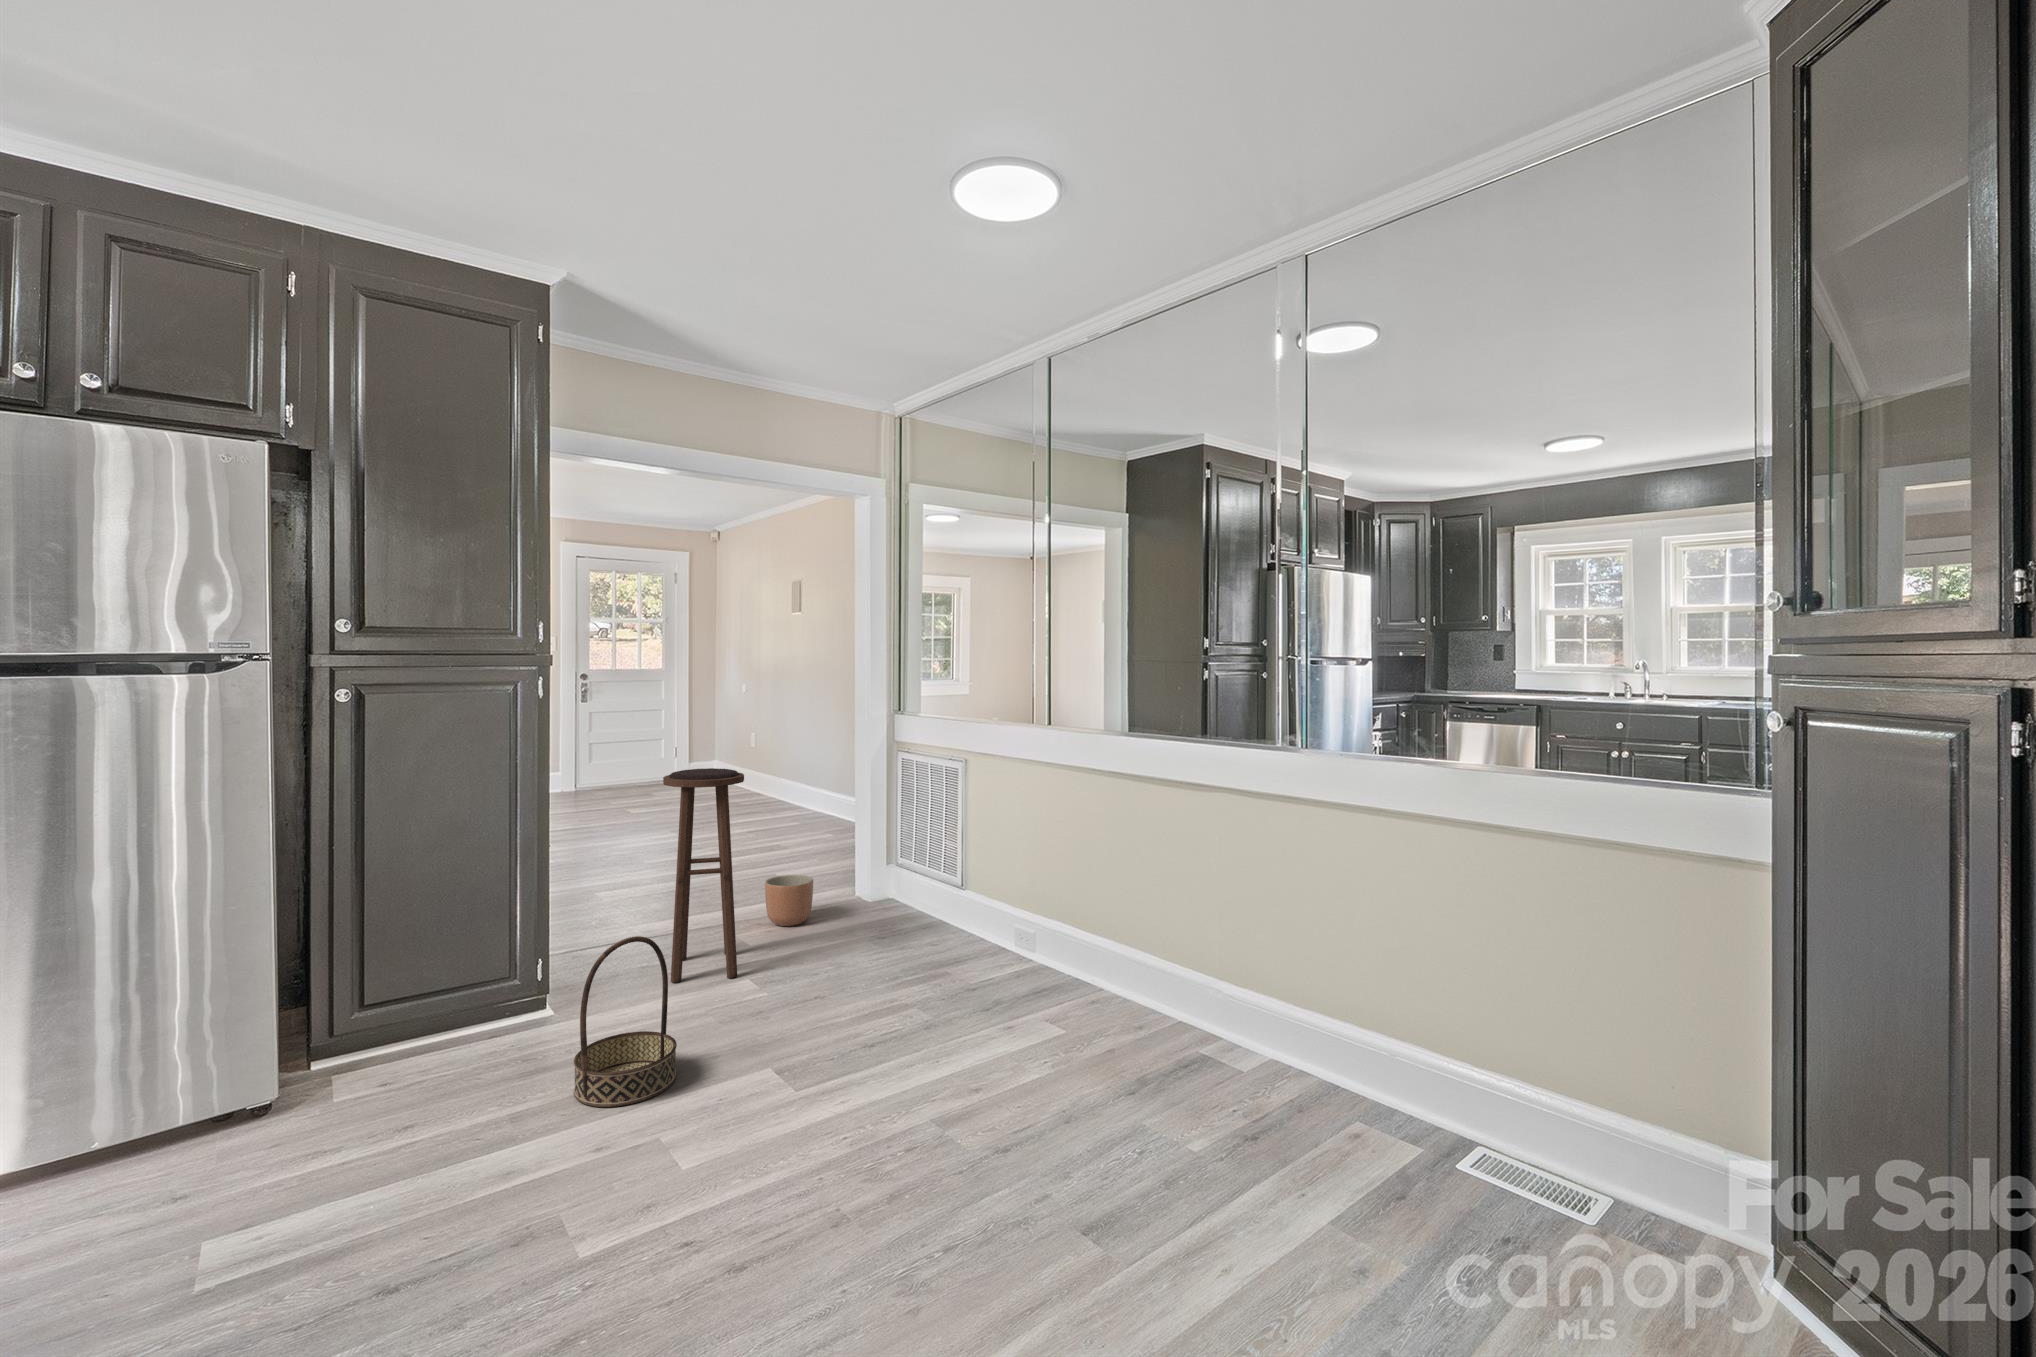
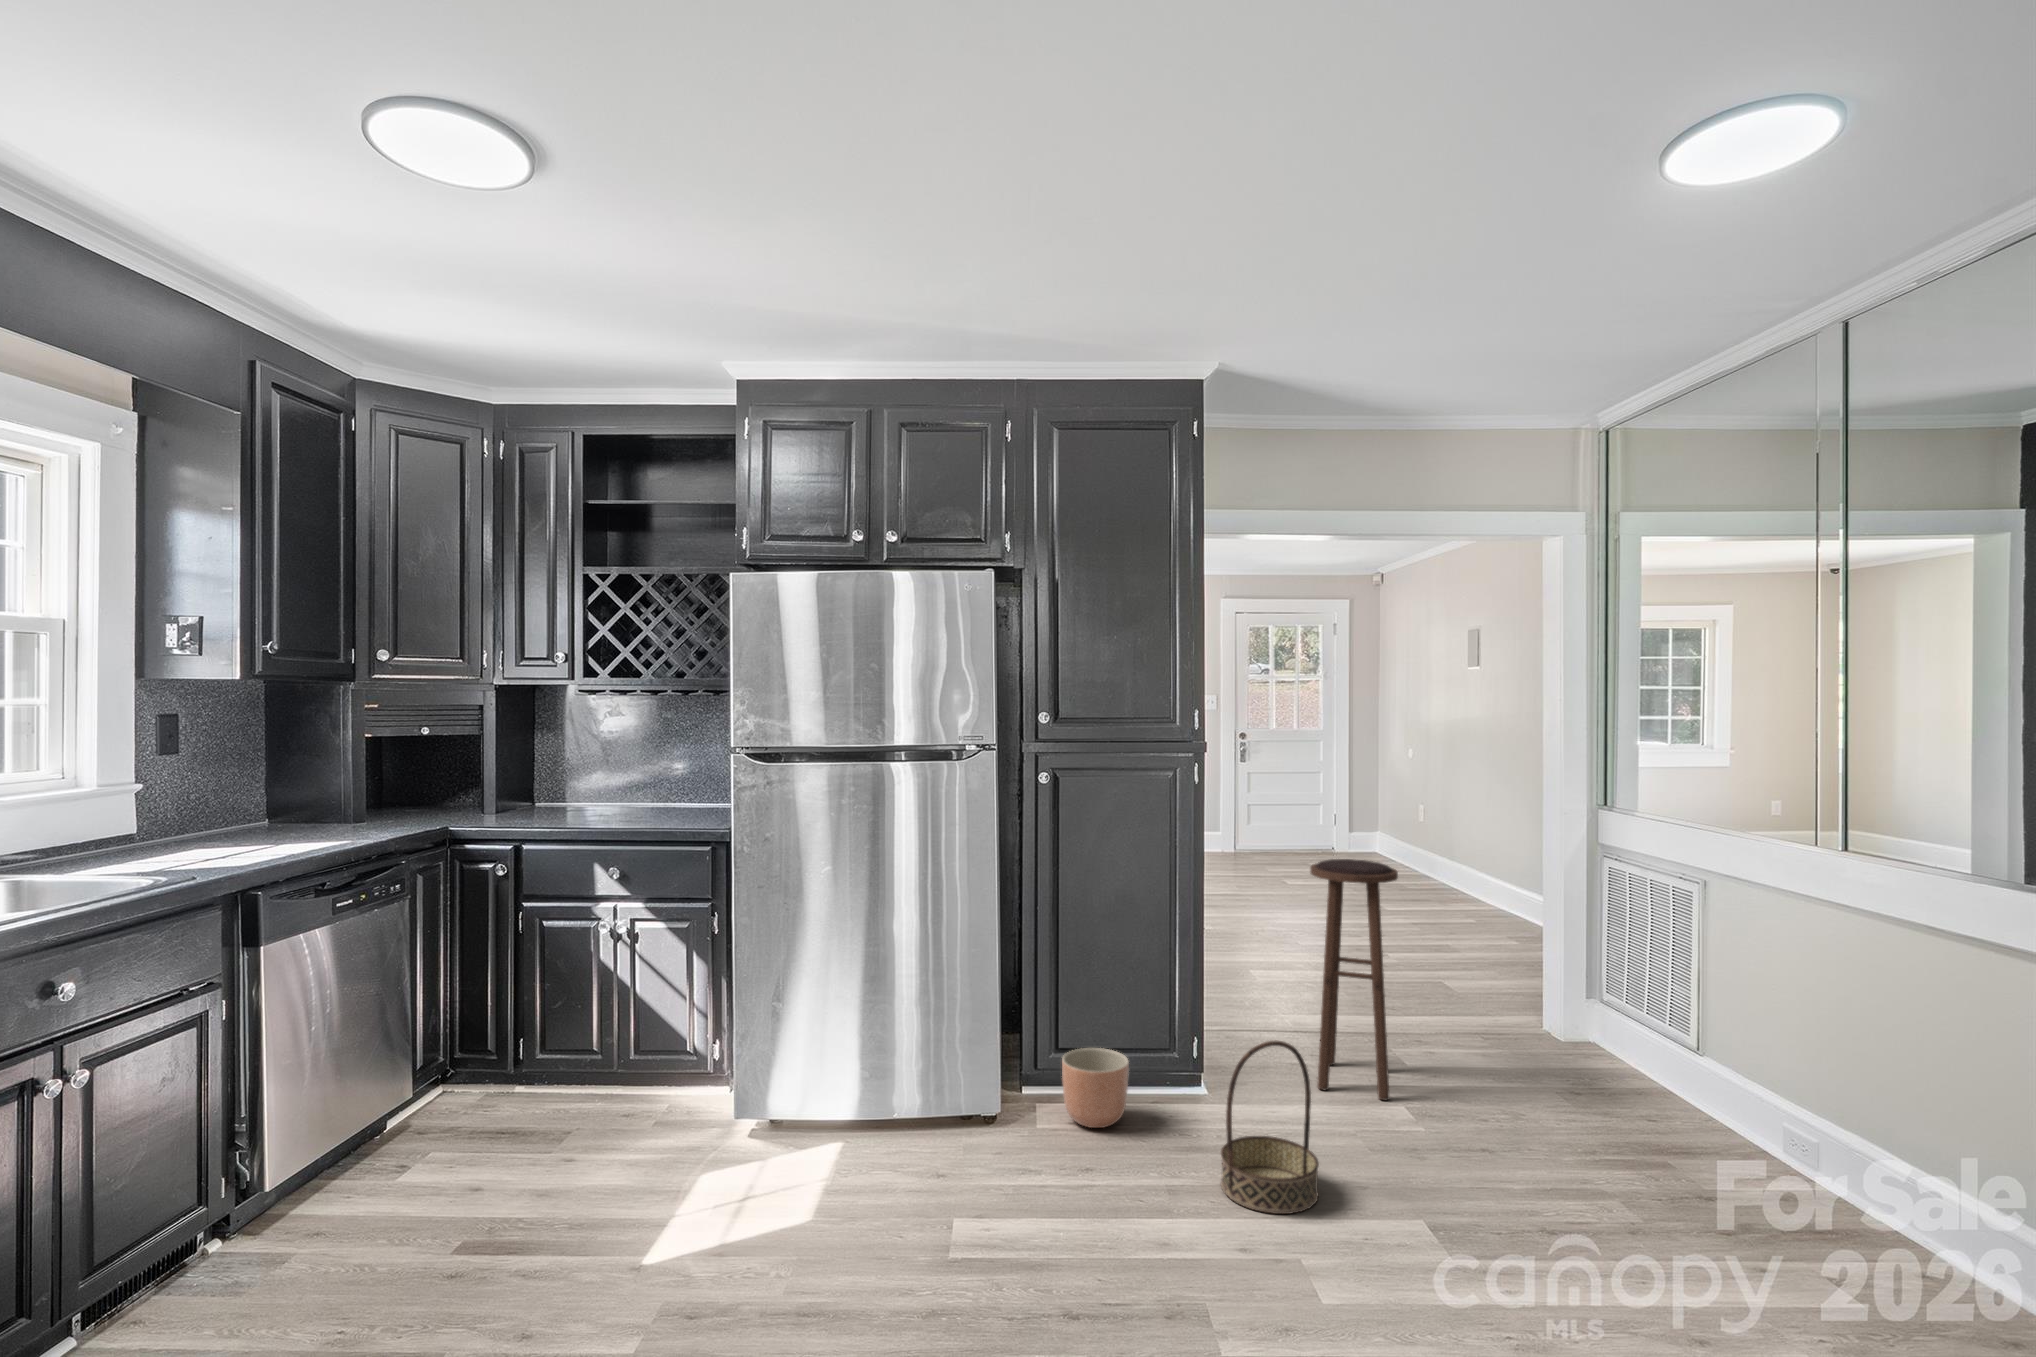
planter: present [765,875,813,926] -> present [1062,1048,1129,1128]

